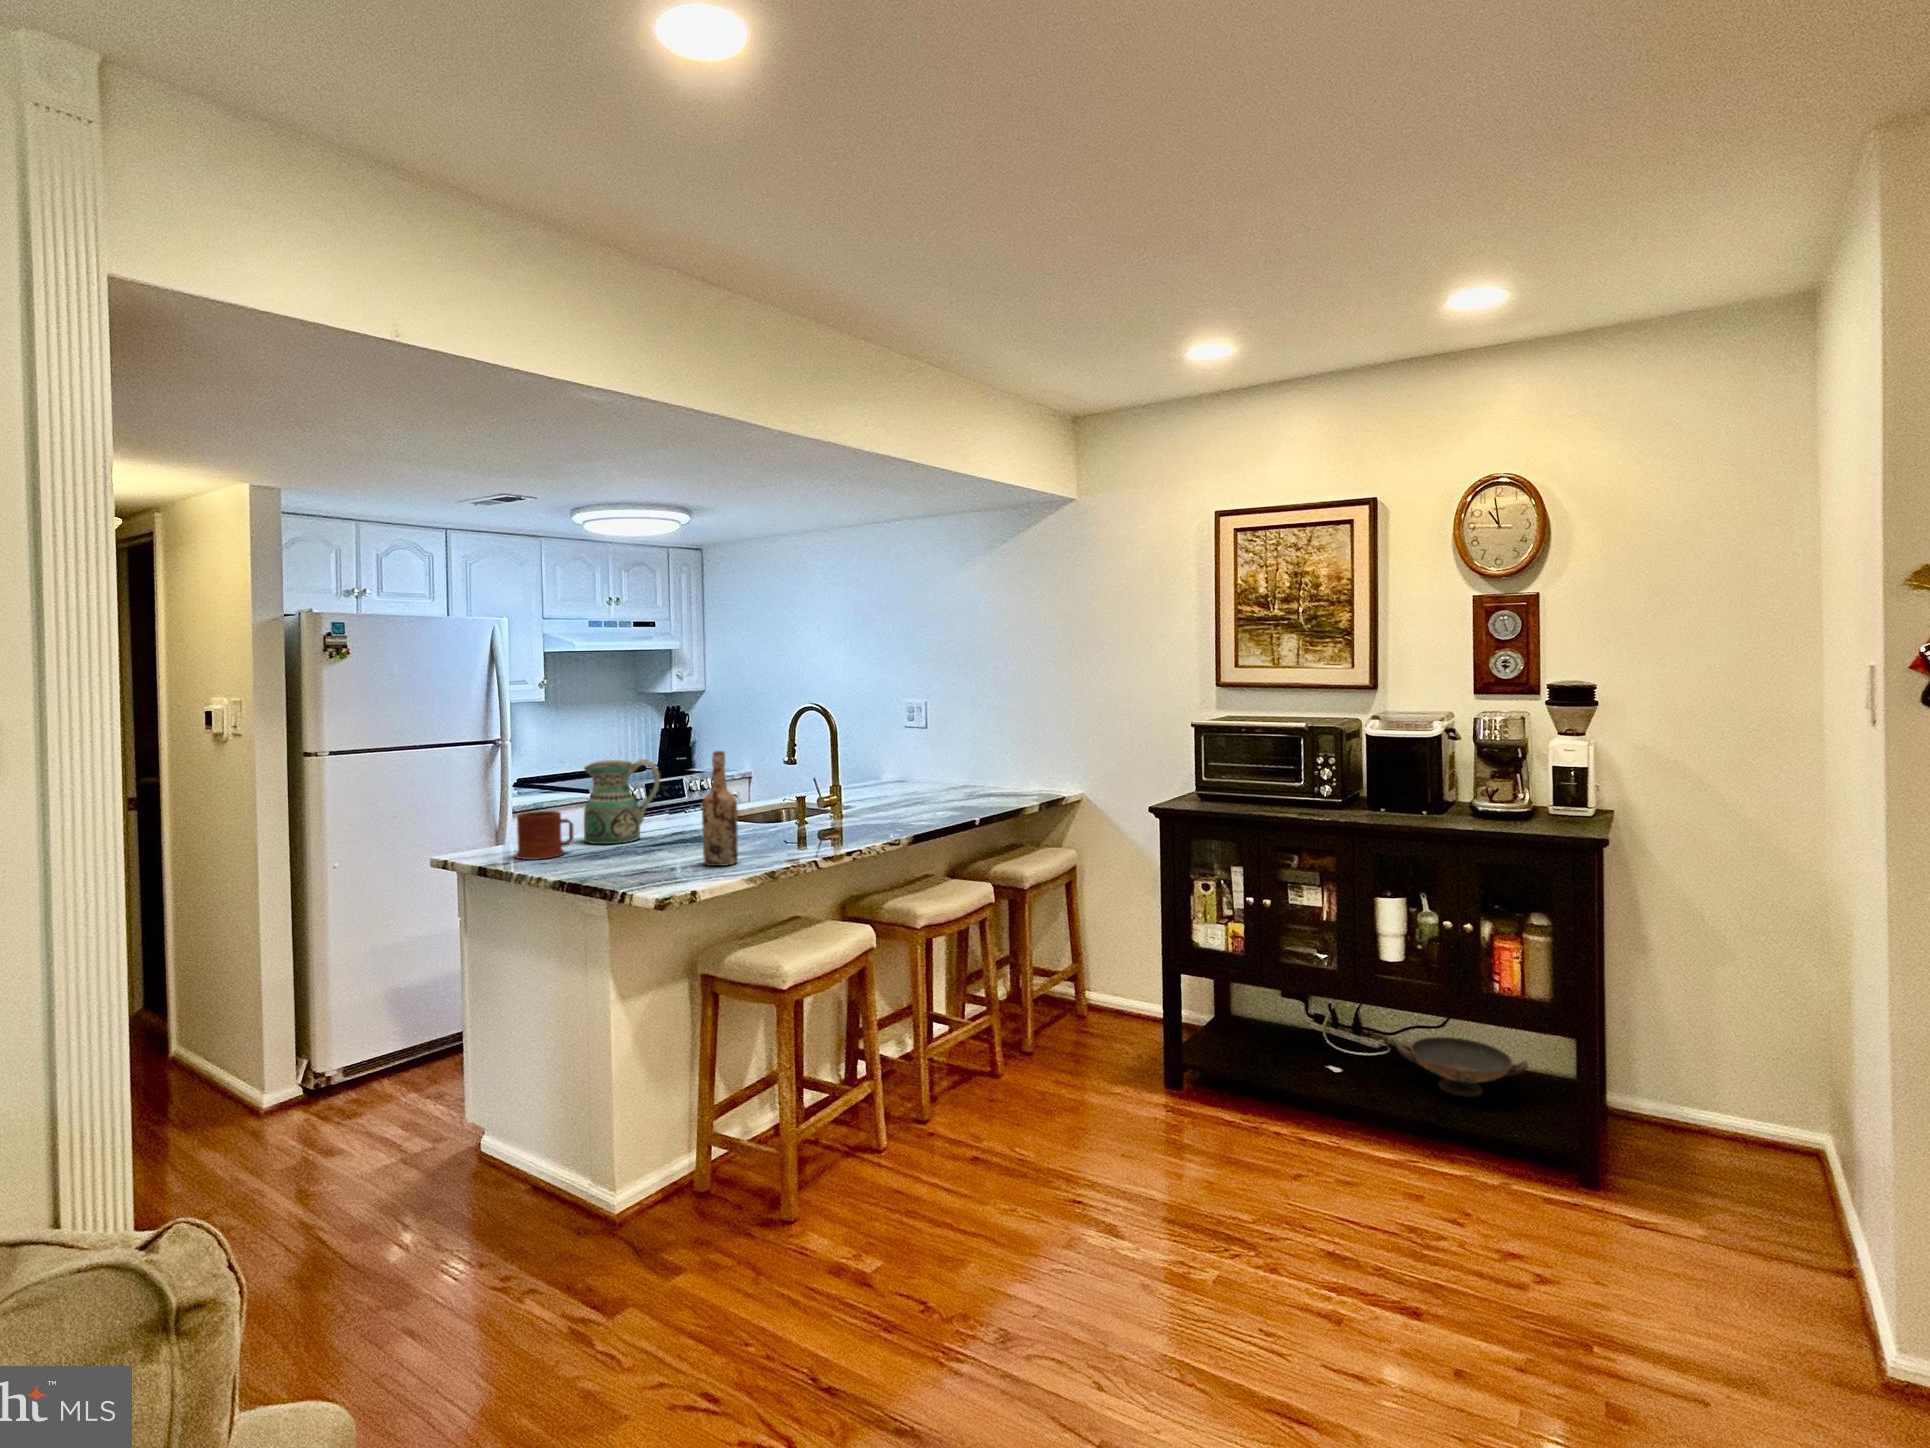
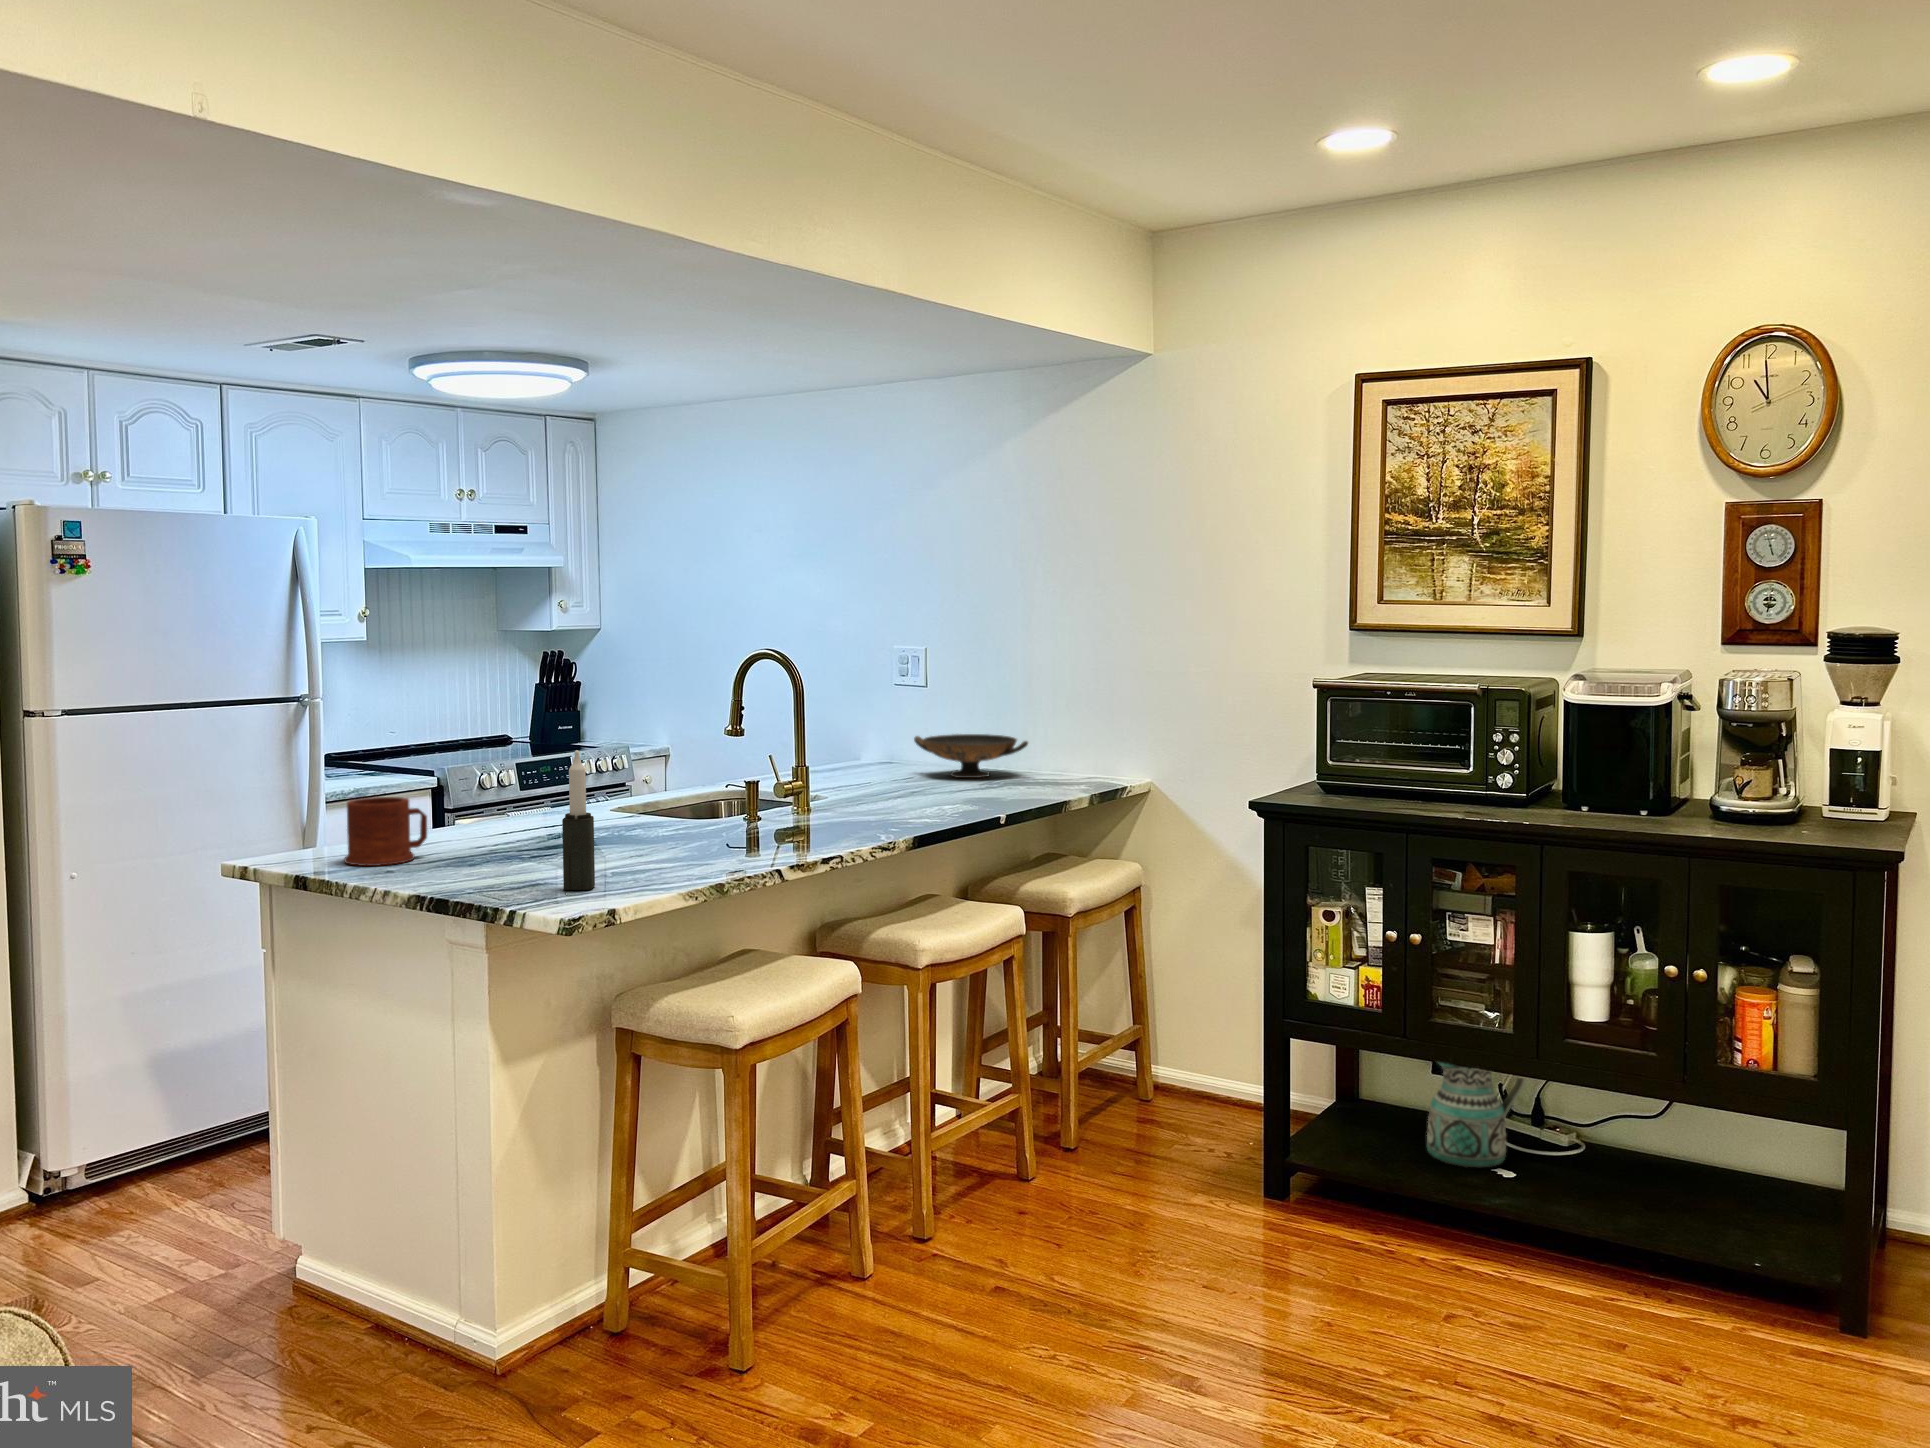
wine bottle: present [702,751,738,866] -> none [616,714,667,877]
ceramic pitcher: present [584,759,660,844] -> present [1427,1063,1526,1167]
candle: none [663,778,686,877] -> present [562,750,595,890]
decorative bowl: present [1396,1037,1528,1096] -> present [914,734,1028,778]

